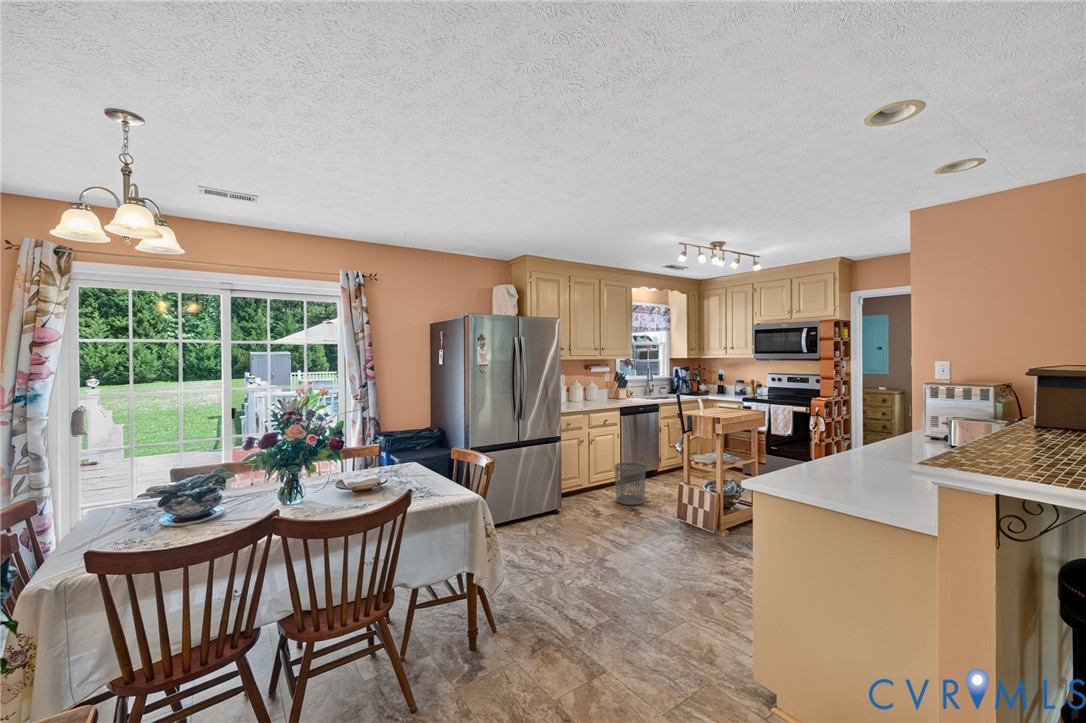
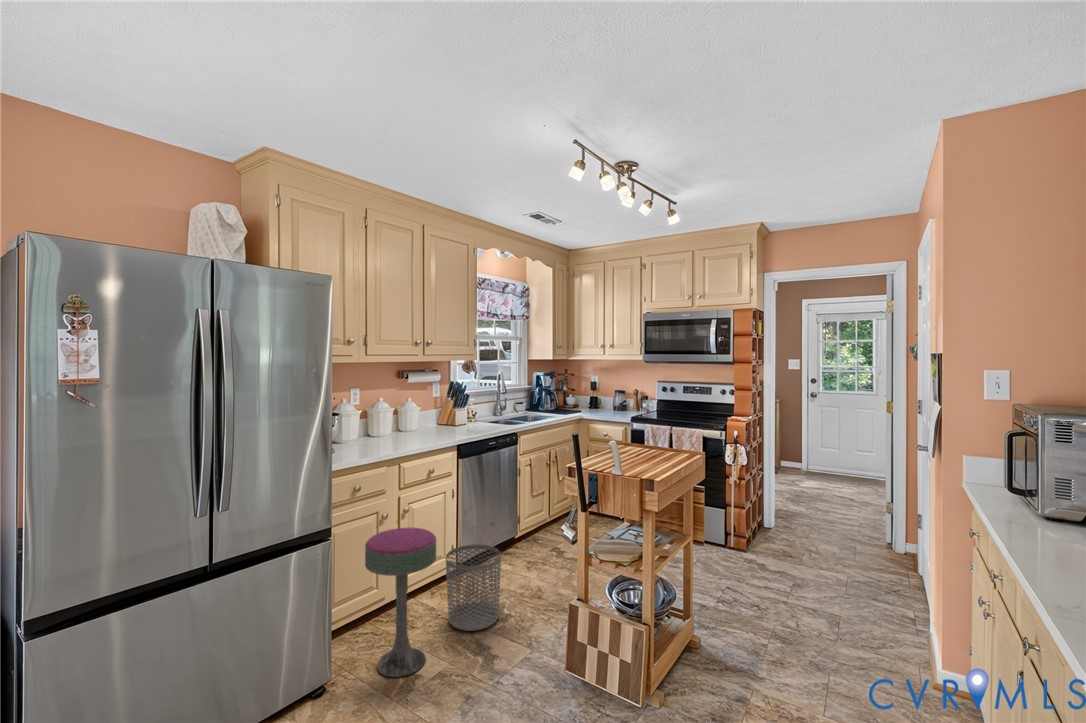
bar stool: none [575,445,610,514] -> present [365,528,436,677]

